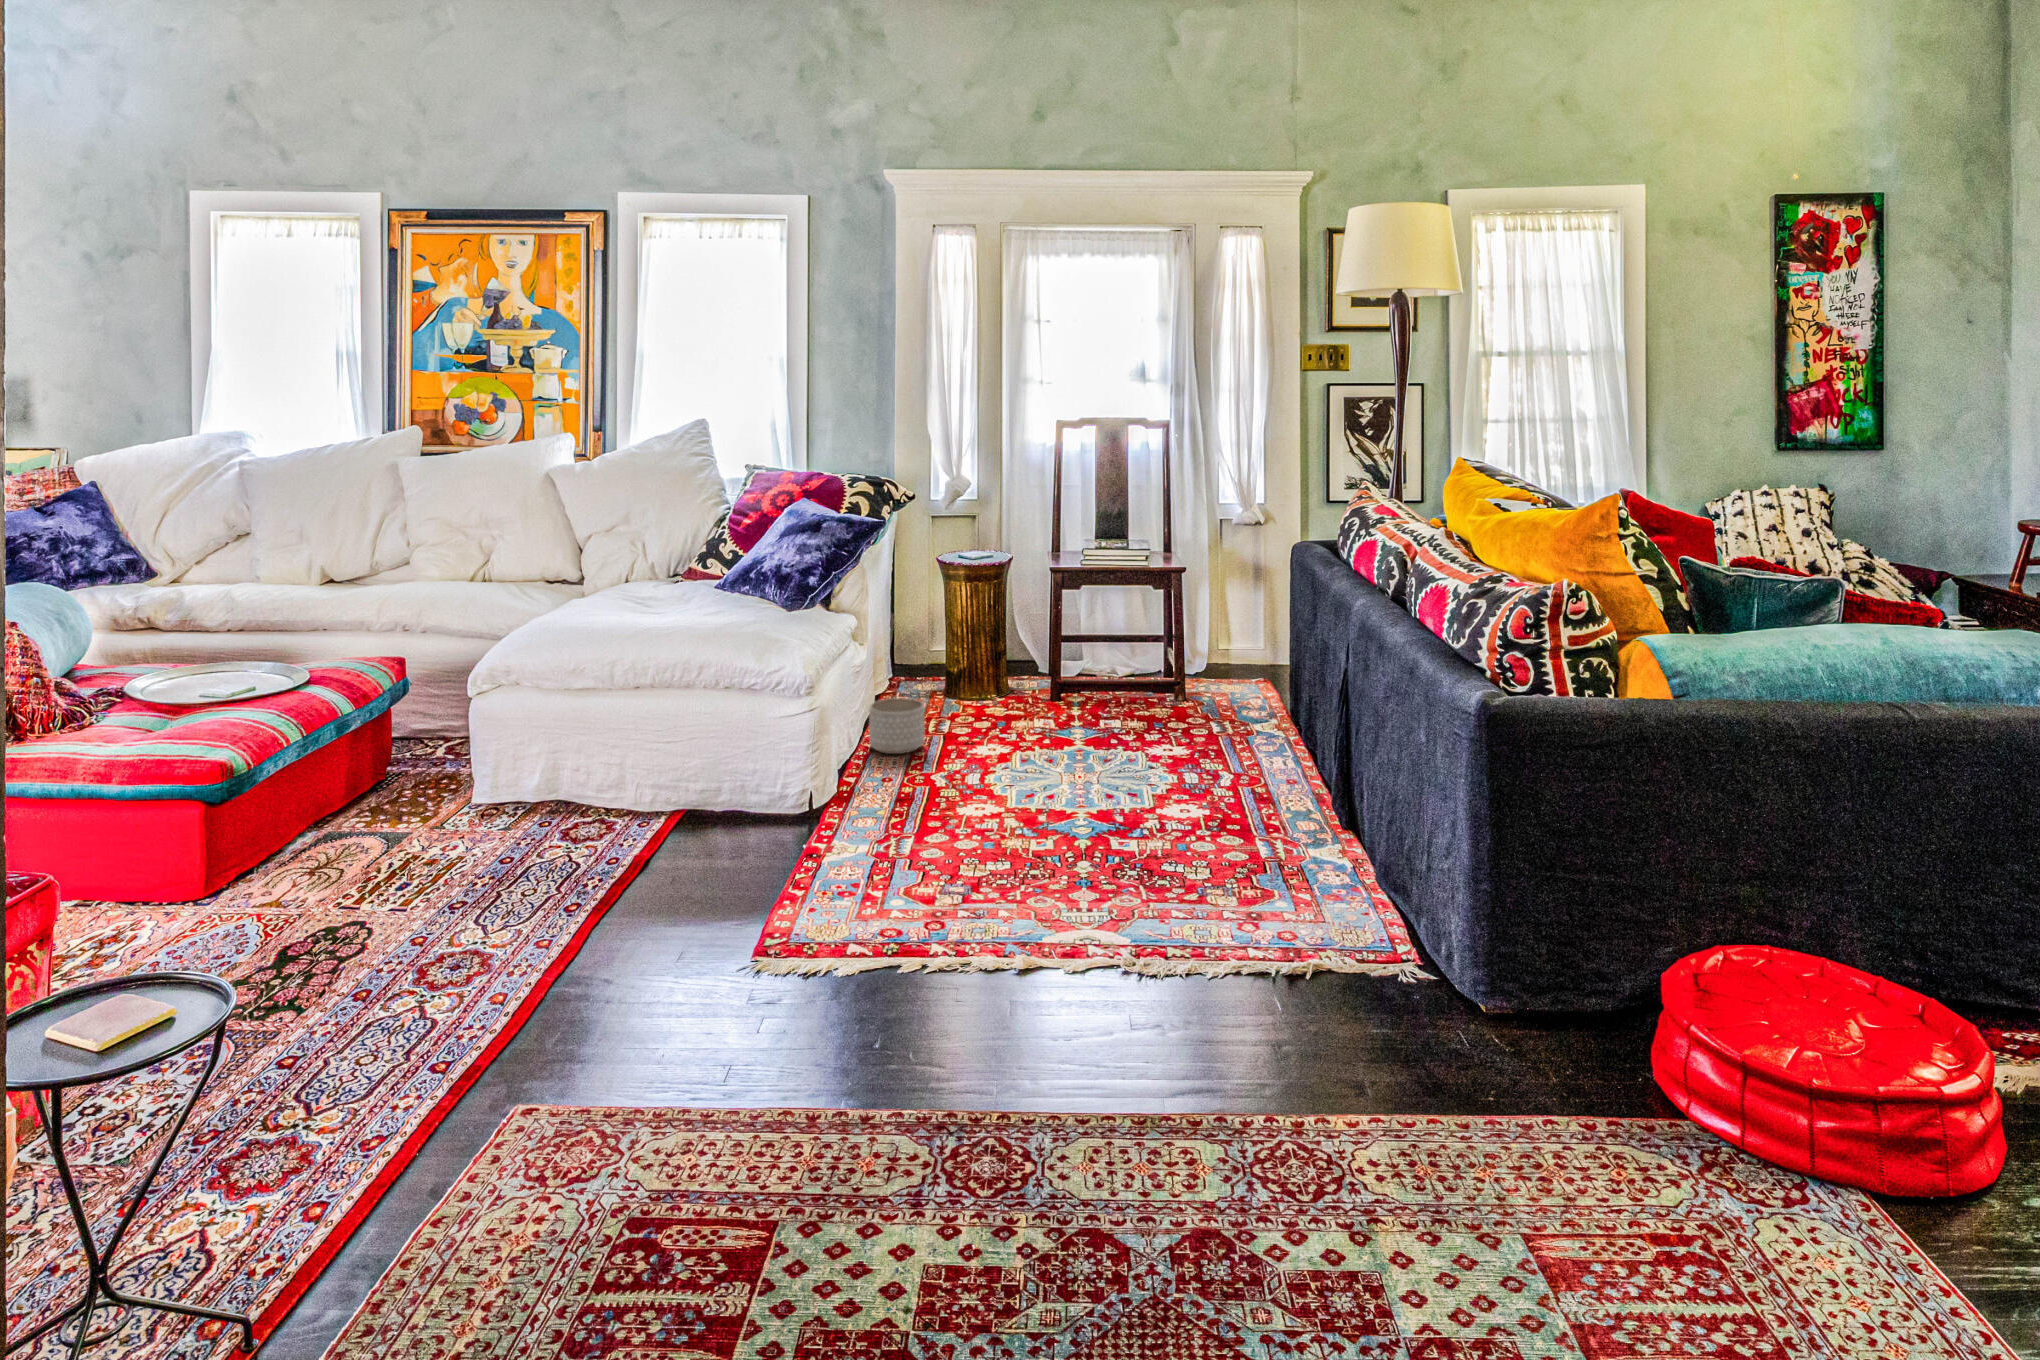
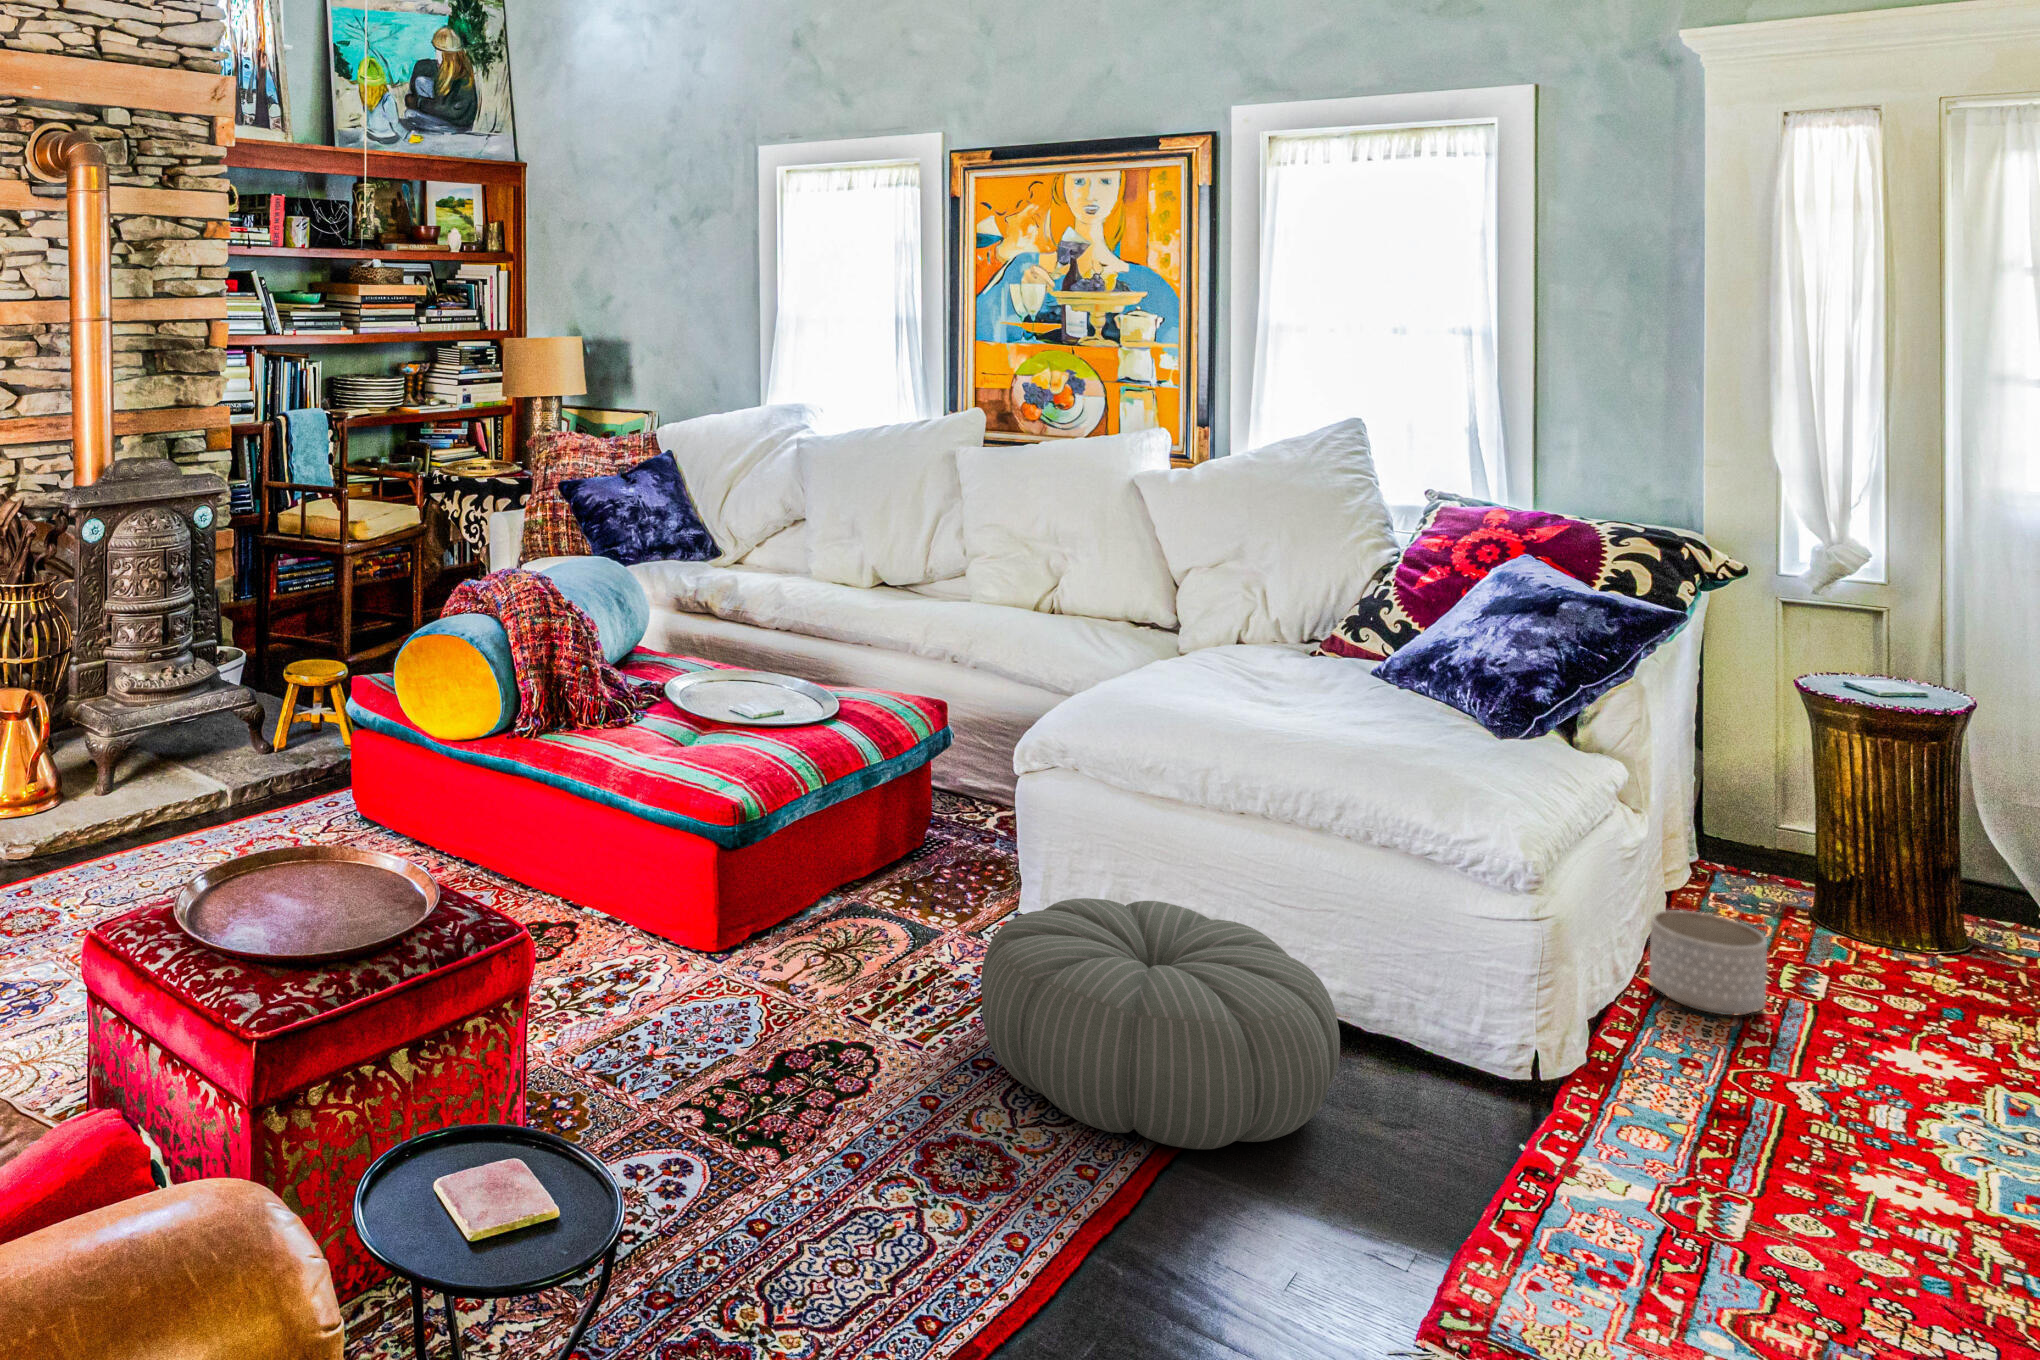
pouf: none [453,758,699,916] -> present [981,898,1340,1149]

